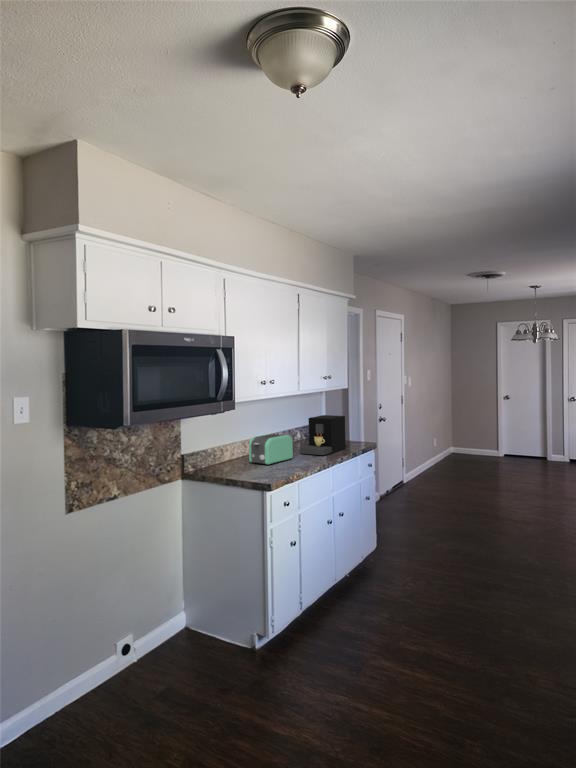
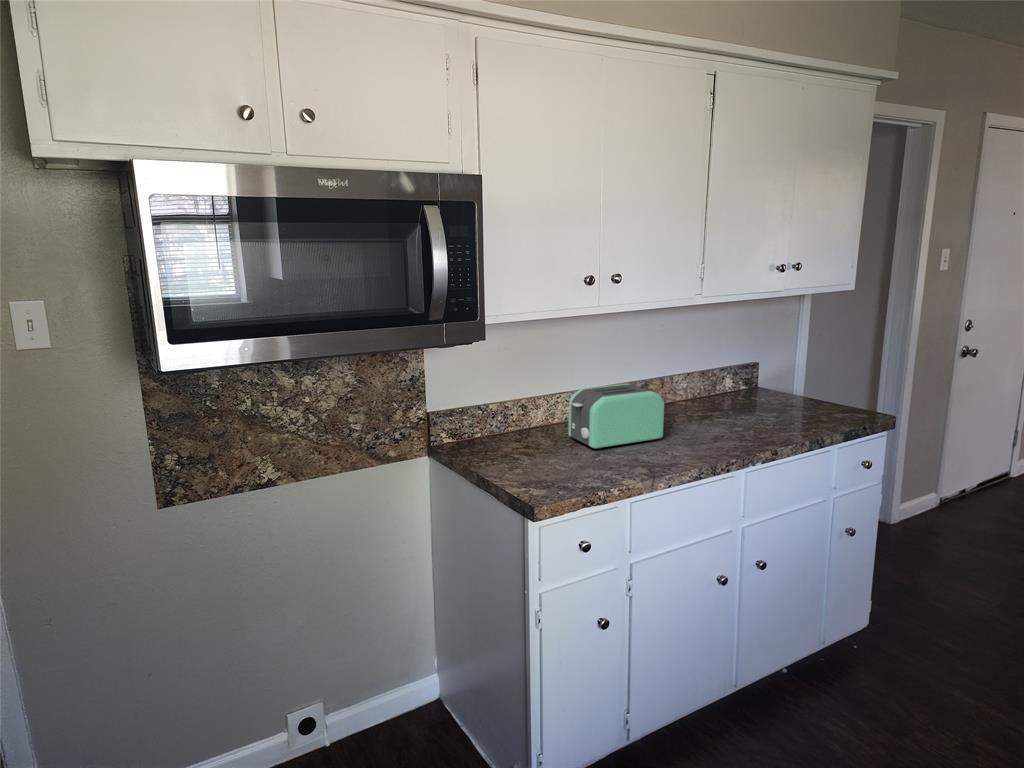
coffee maker: present [300,415,346,455] -> none [693,350,812,439]

